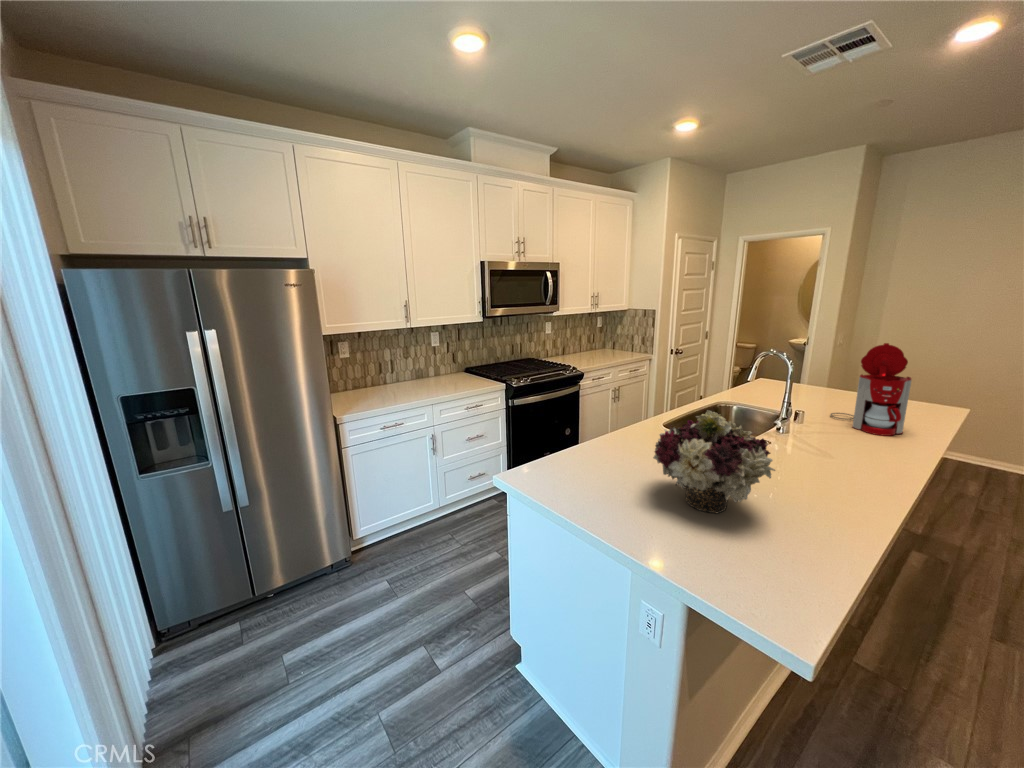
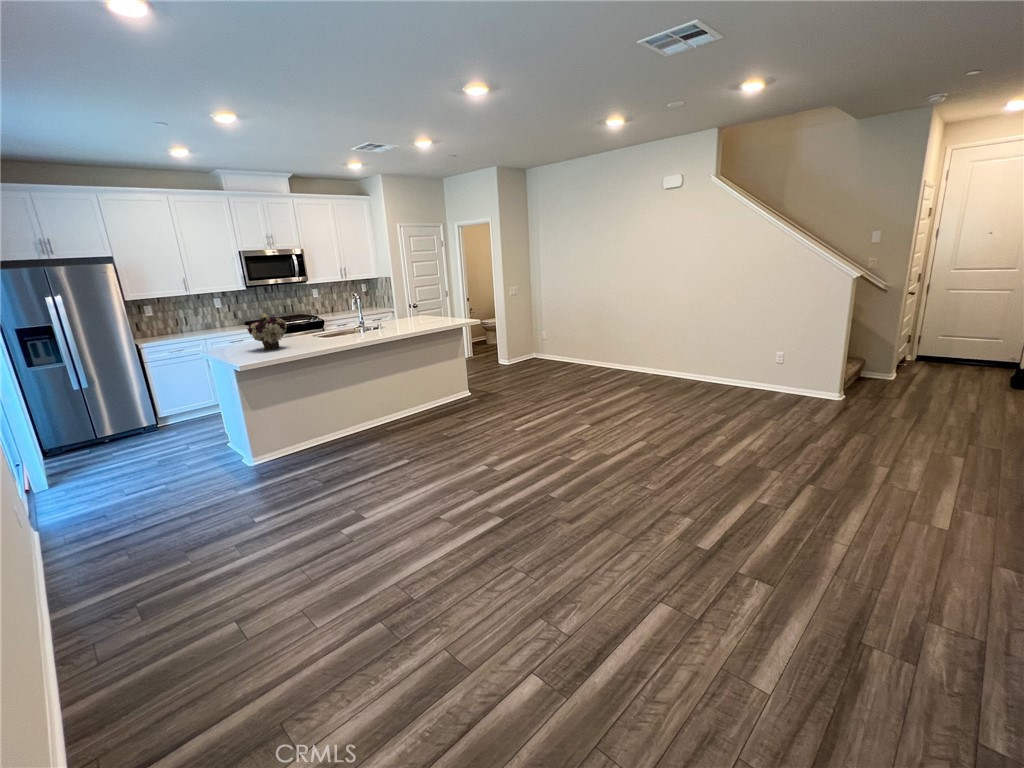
coffee maker: present [831,343,911,436] -> none [392,288,422,330]

